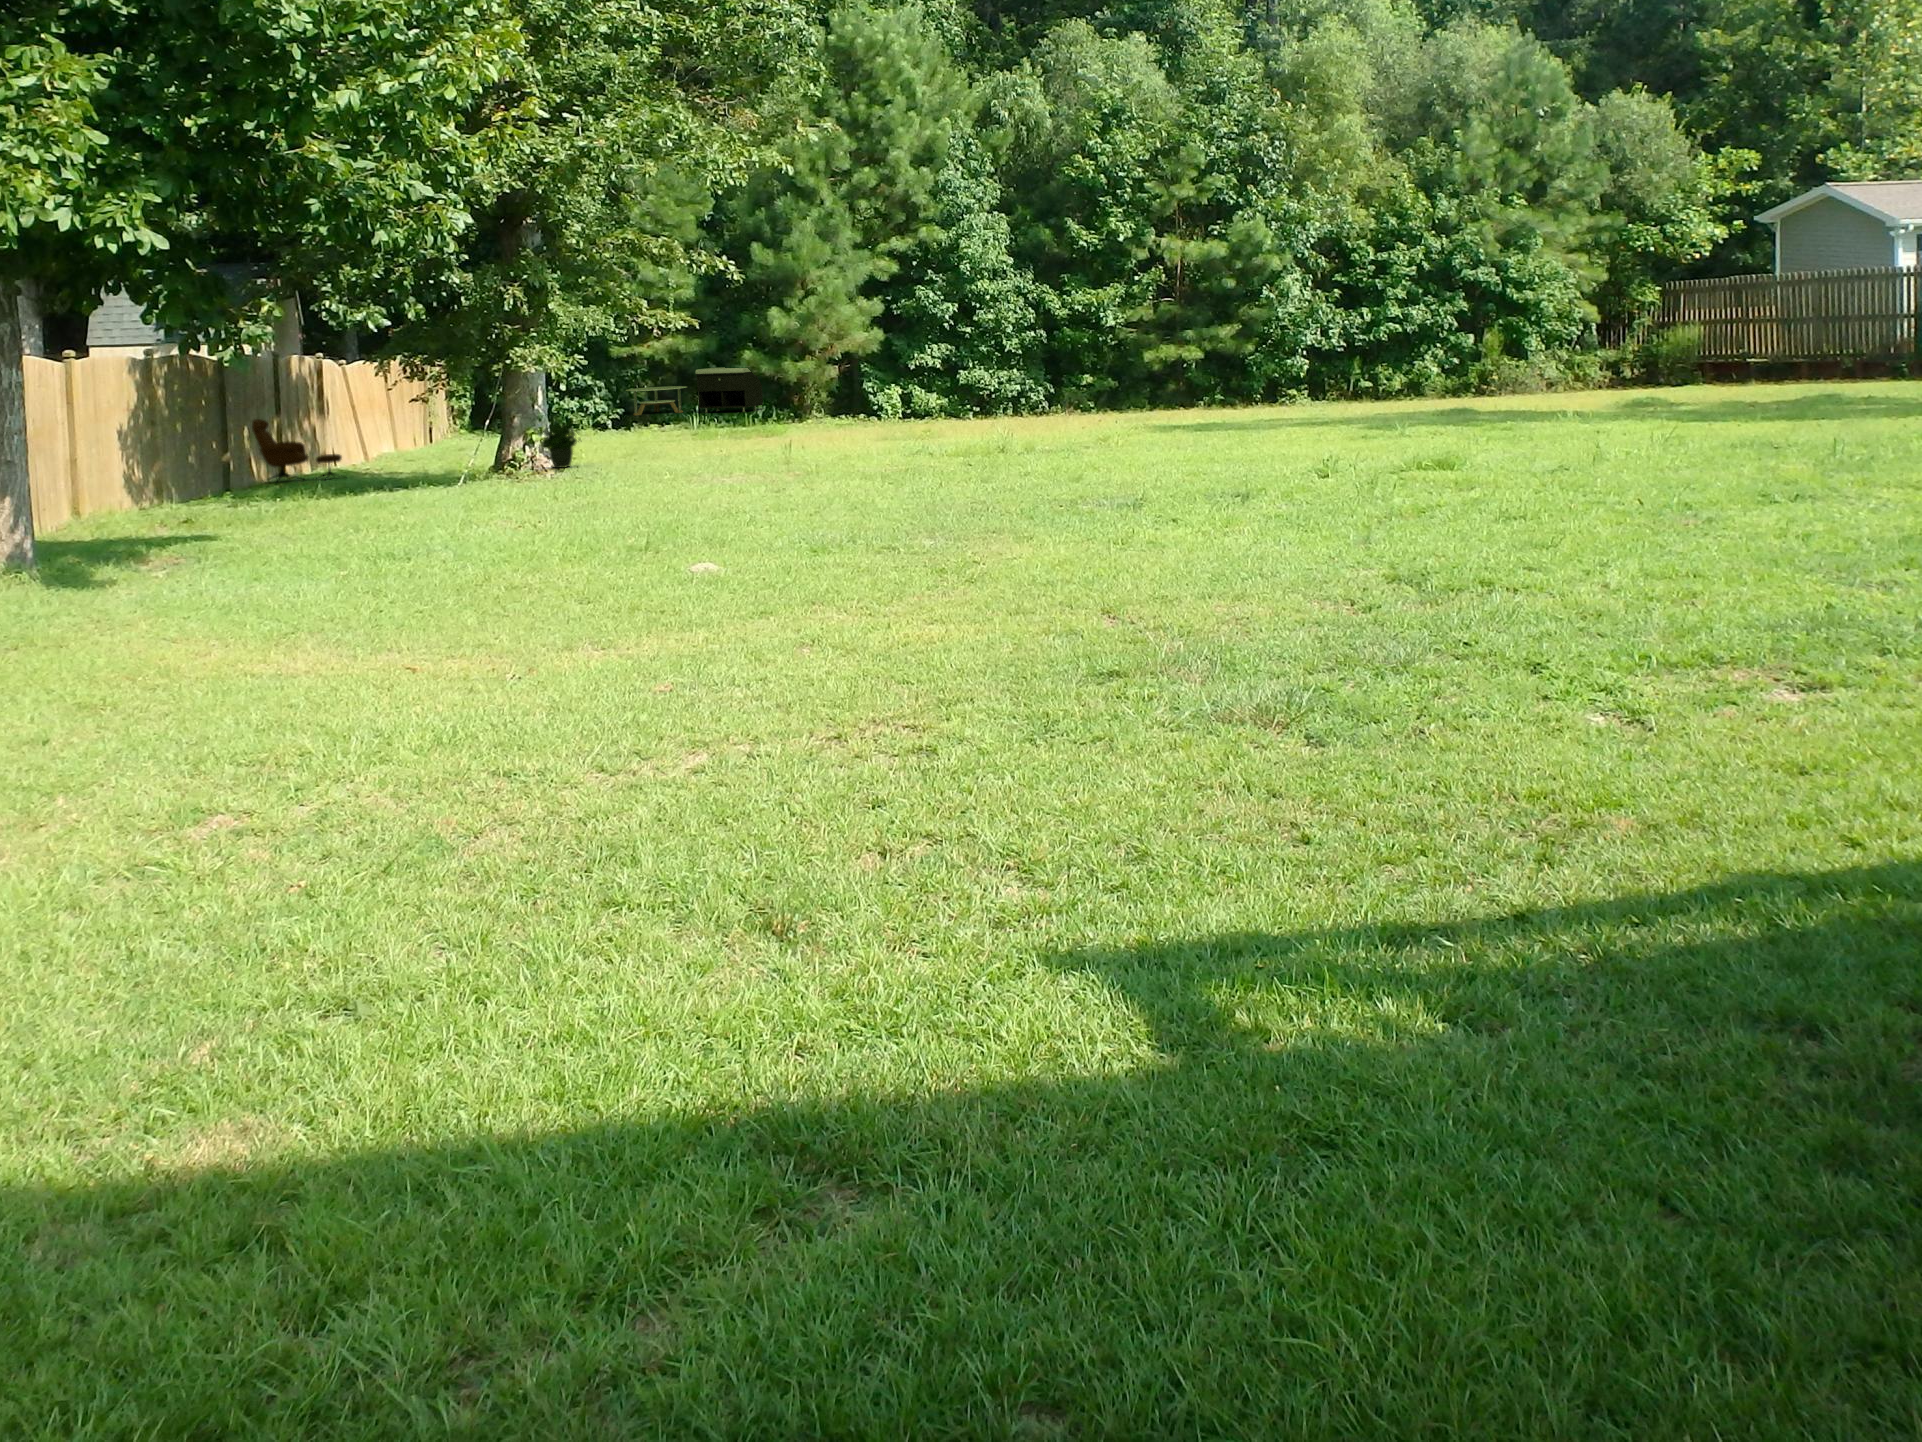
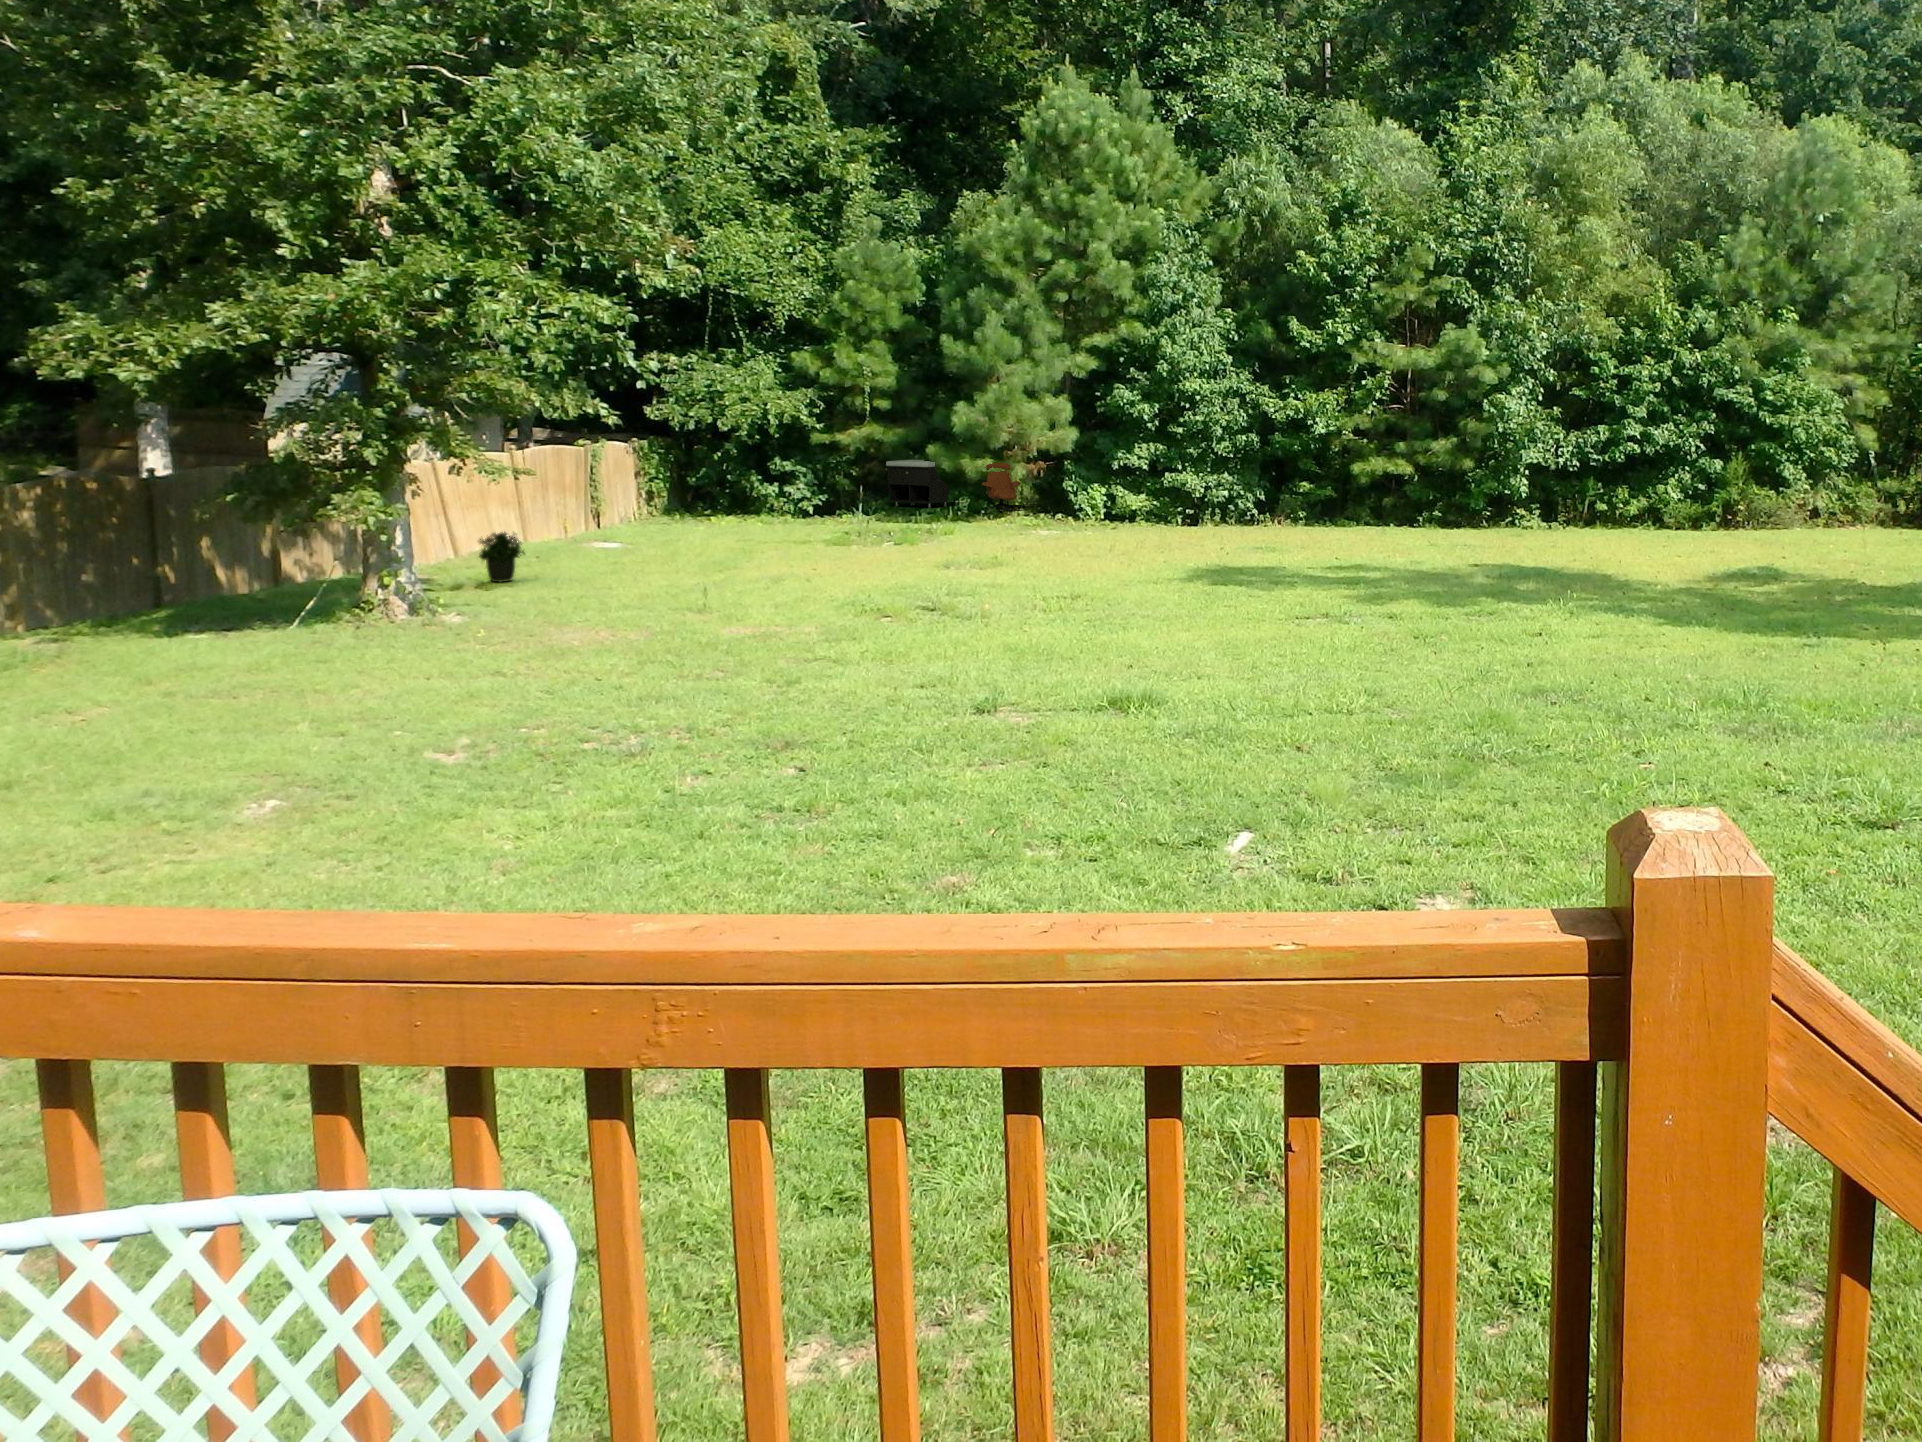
round table: present [626,386,686,415] -> none [825,476,890,505]
lounge chair: present [252,419,342,481] -> present [982,463,1020,512]

